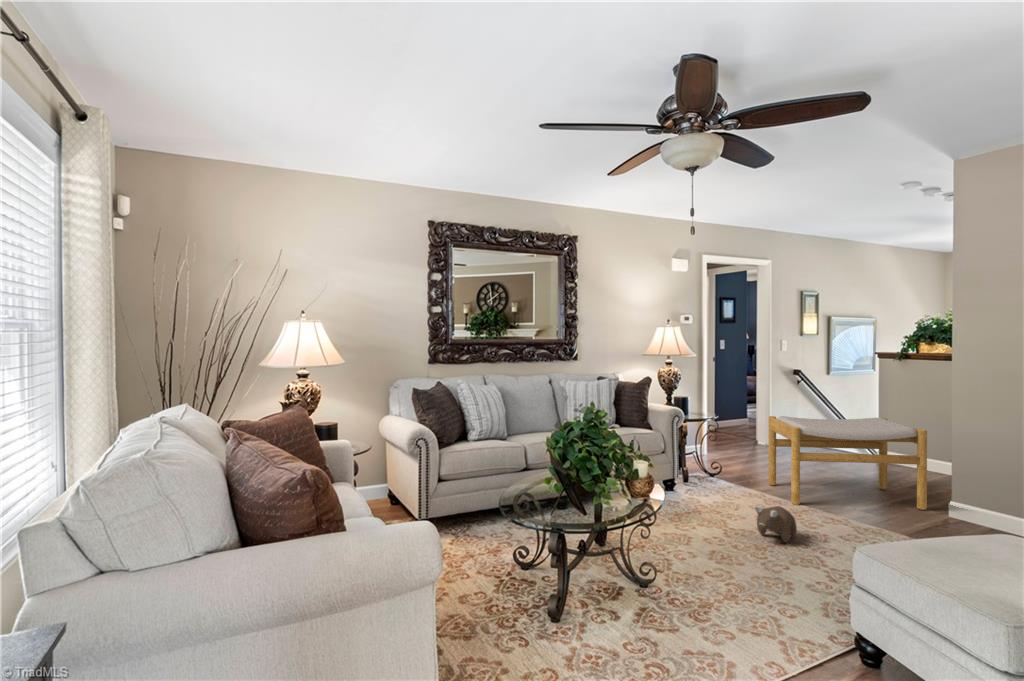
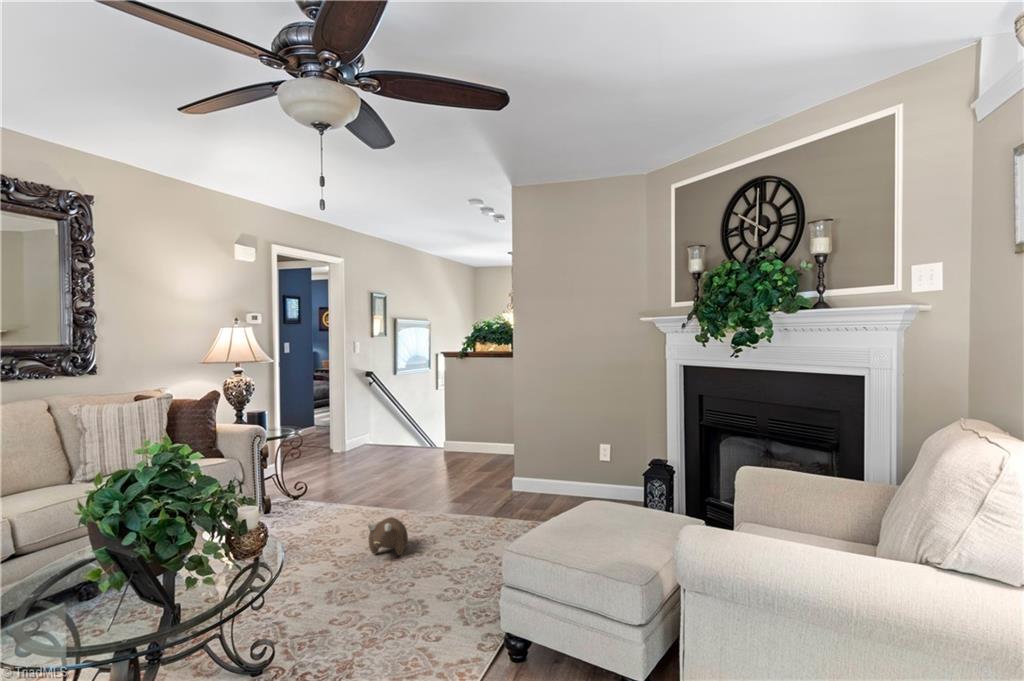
footstool: present [769,416,927,510] -> none [358,409,496,511]

